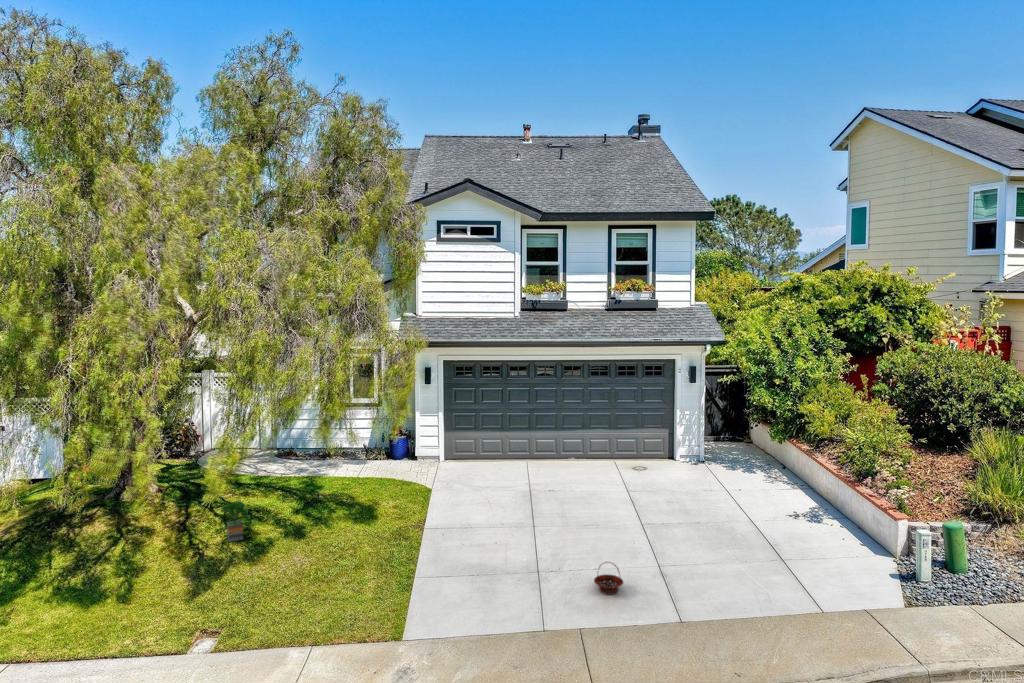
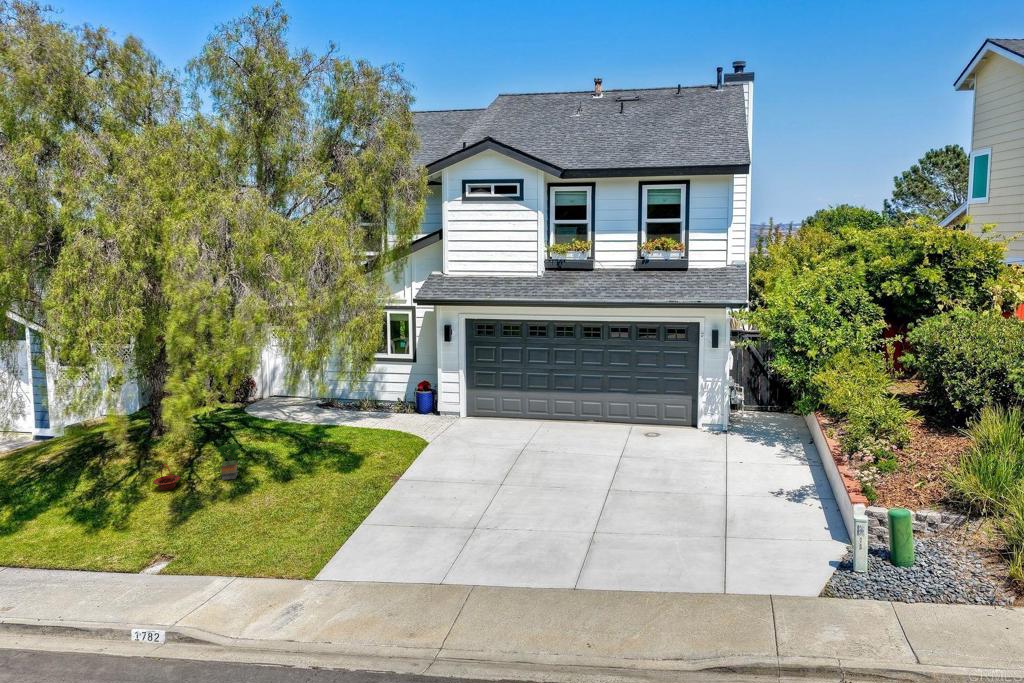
basket: present [594,562,623,594] -> present [153,464,180,490]

